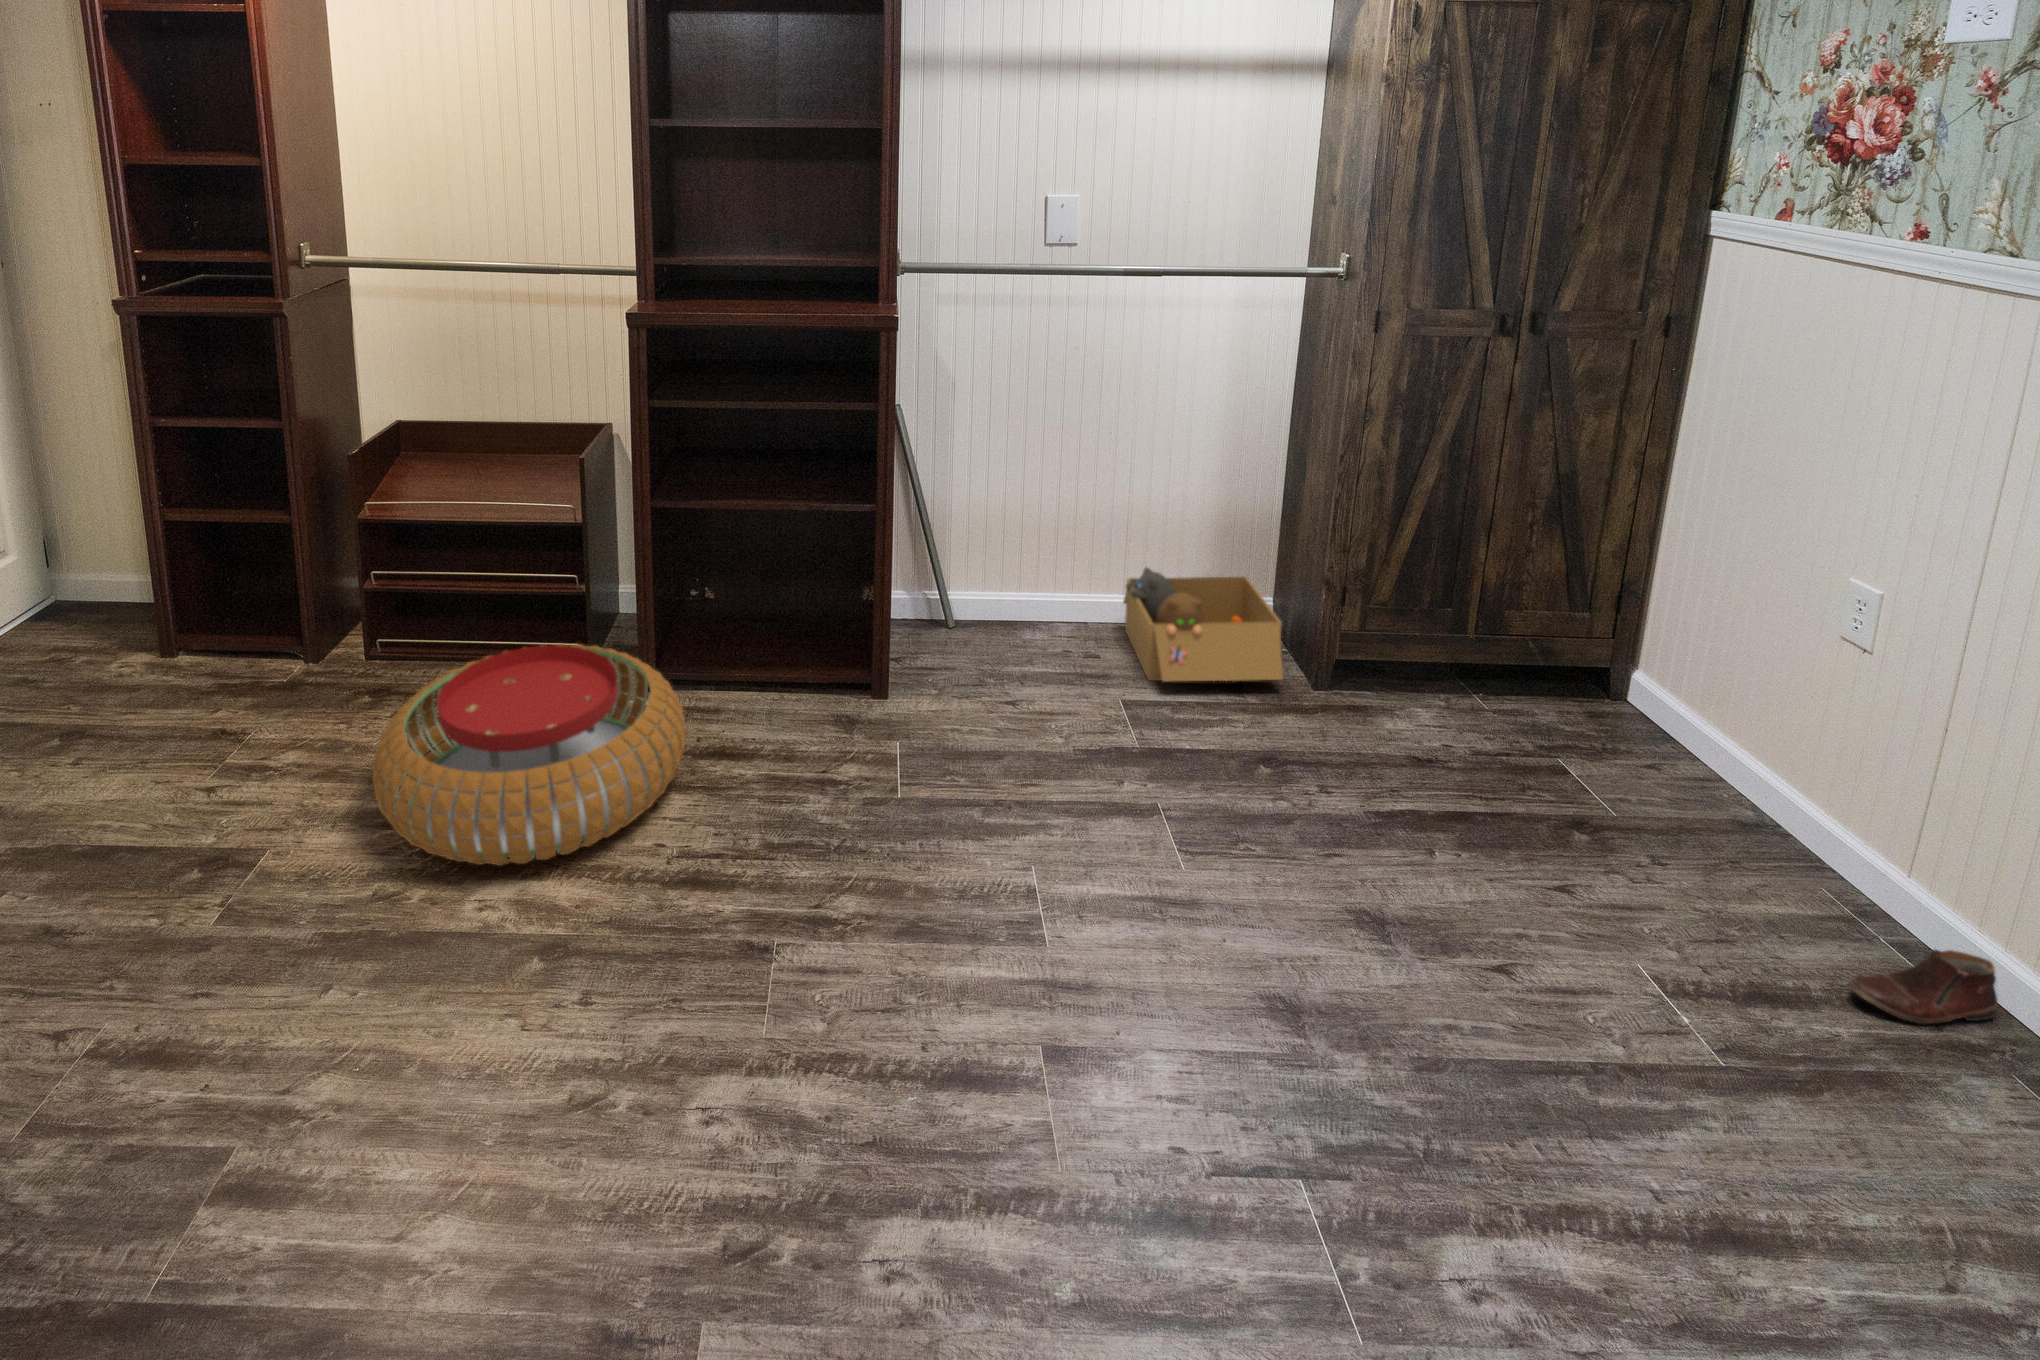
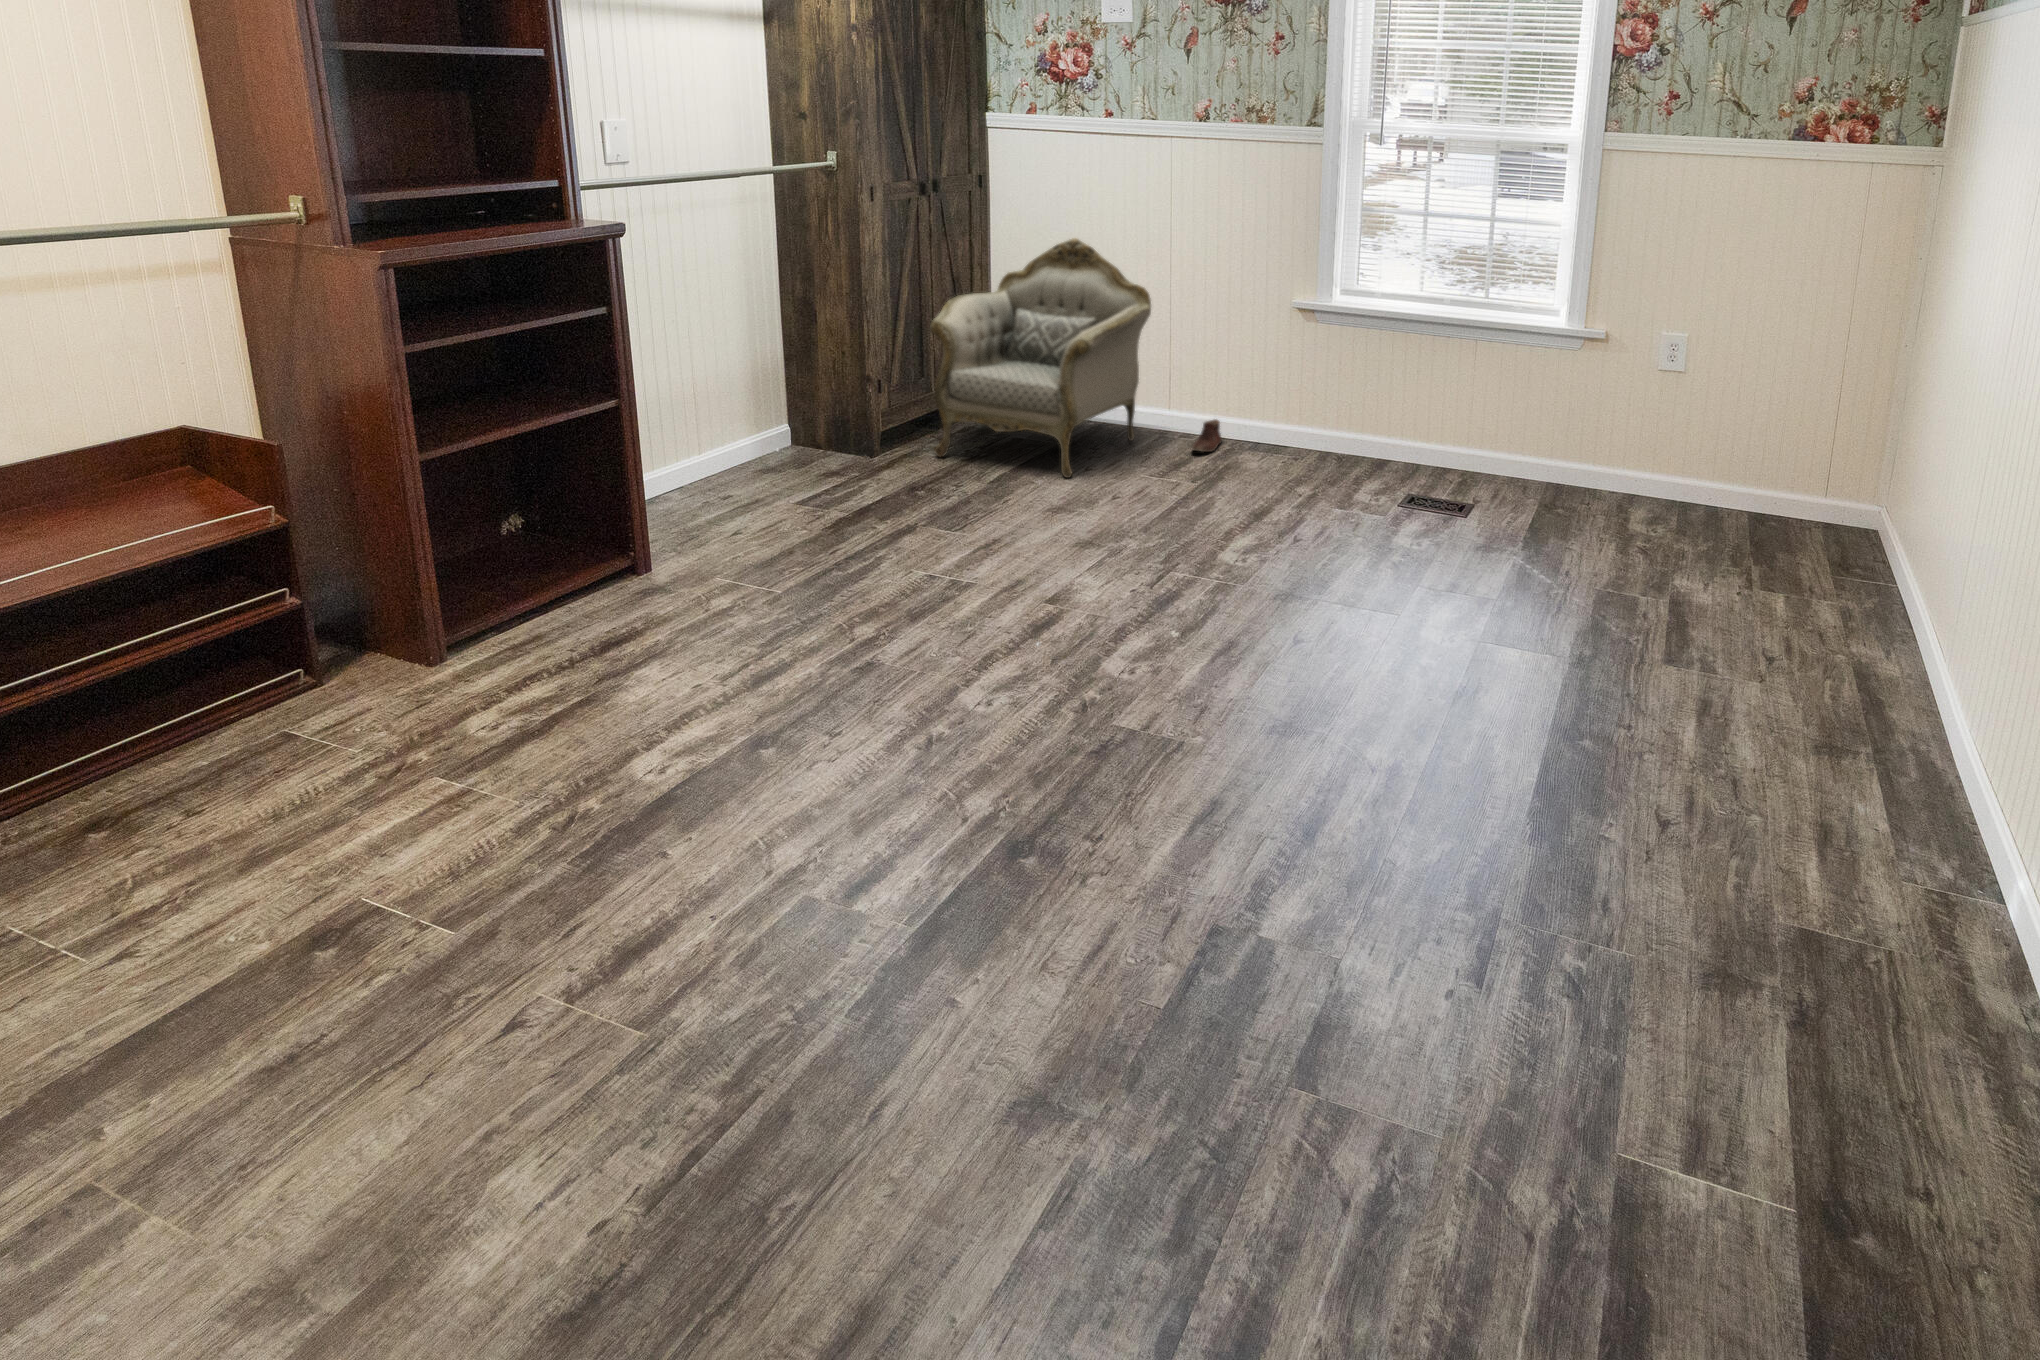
armchair: none [1396,462,1868,886] -> present [930,238,1151,478]
cardboard box: present [1123,568,1283,682] -> none [693,415,863,499]
pouf: present [372,644,686,866] -> none [229,613,657,863]

